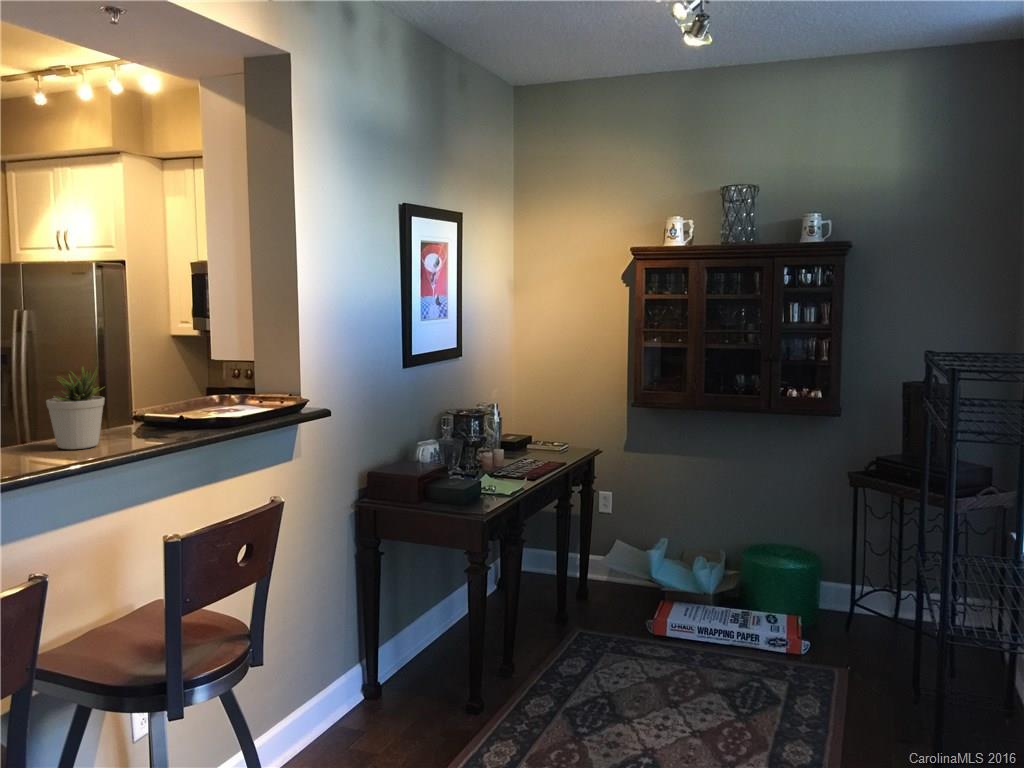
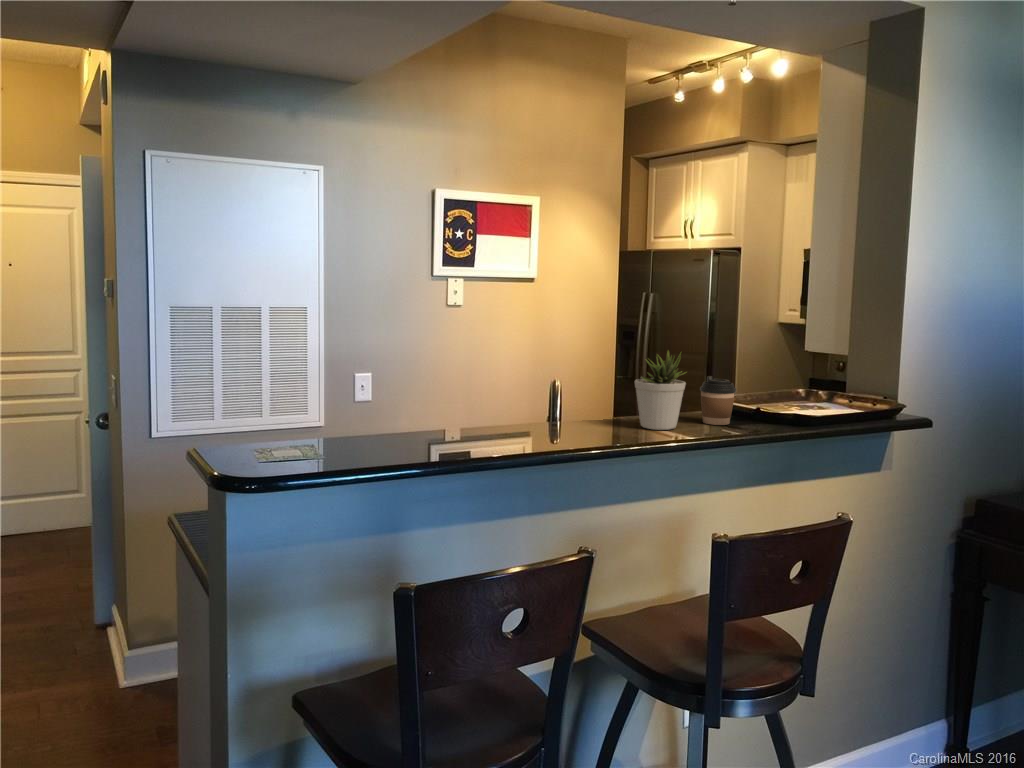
coffee cup: none [118,390,156,437] -> present [700,376,736,425]

